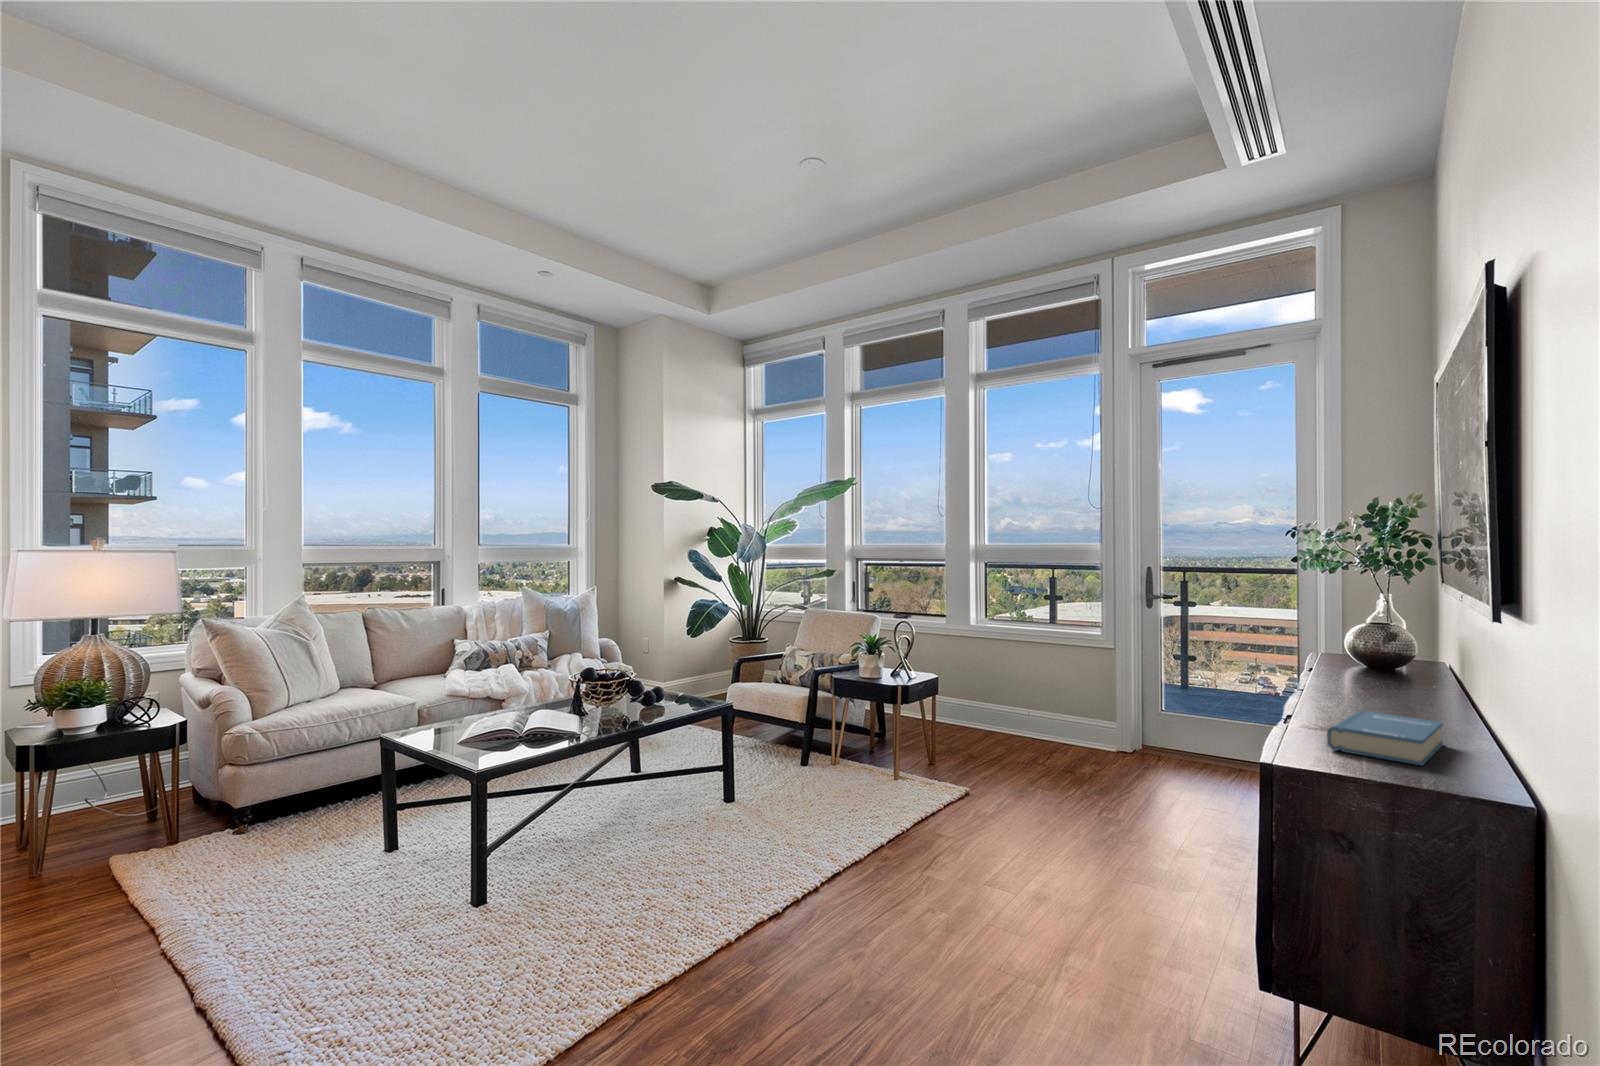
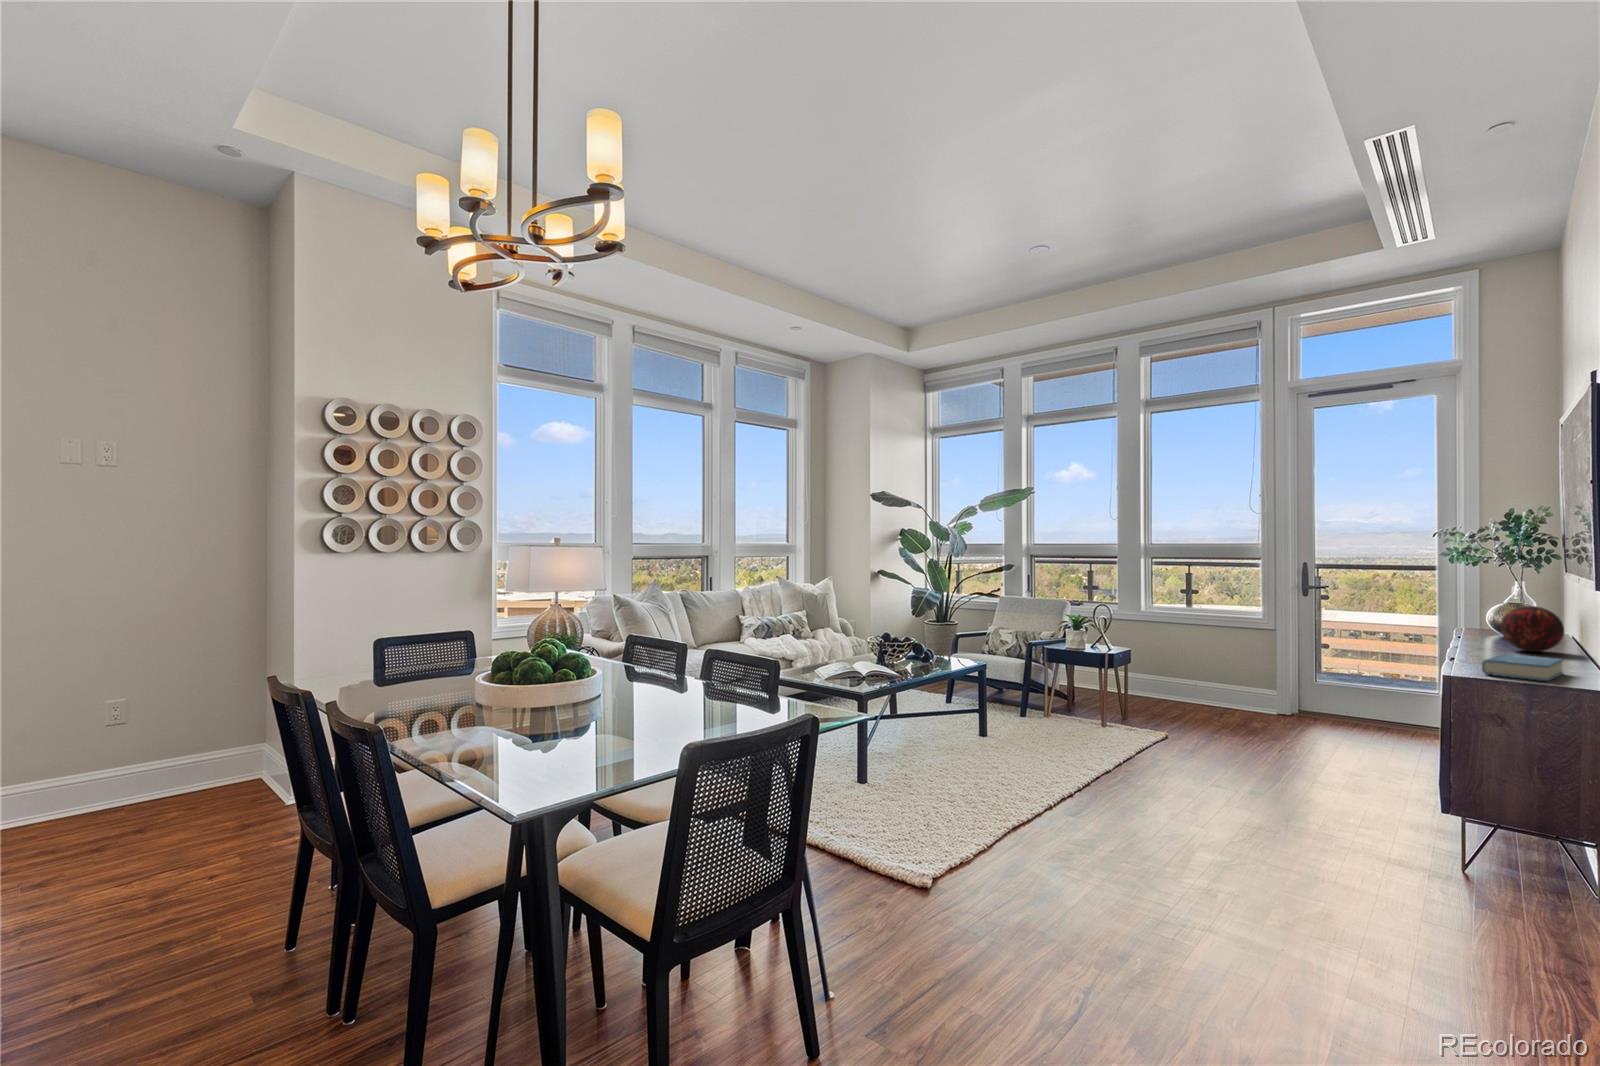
decorative orb: none [1360,632,1442,696] -> present [1501,606,1564,652]

